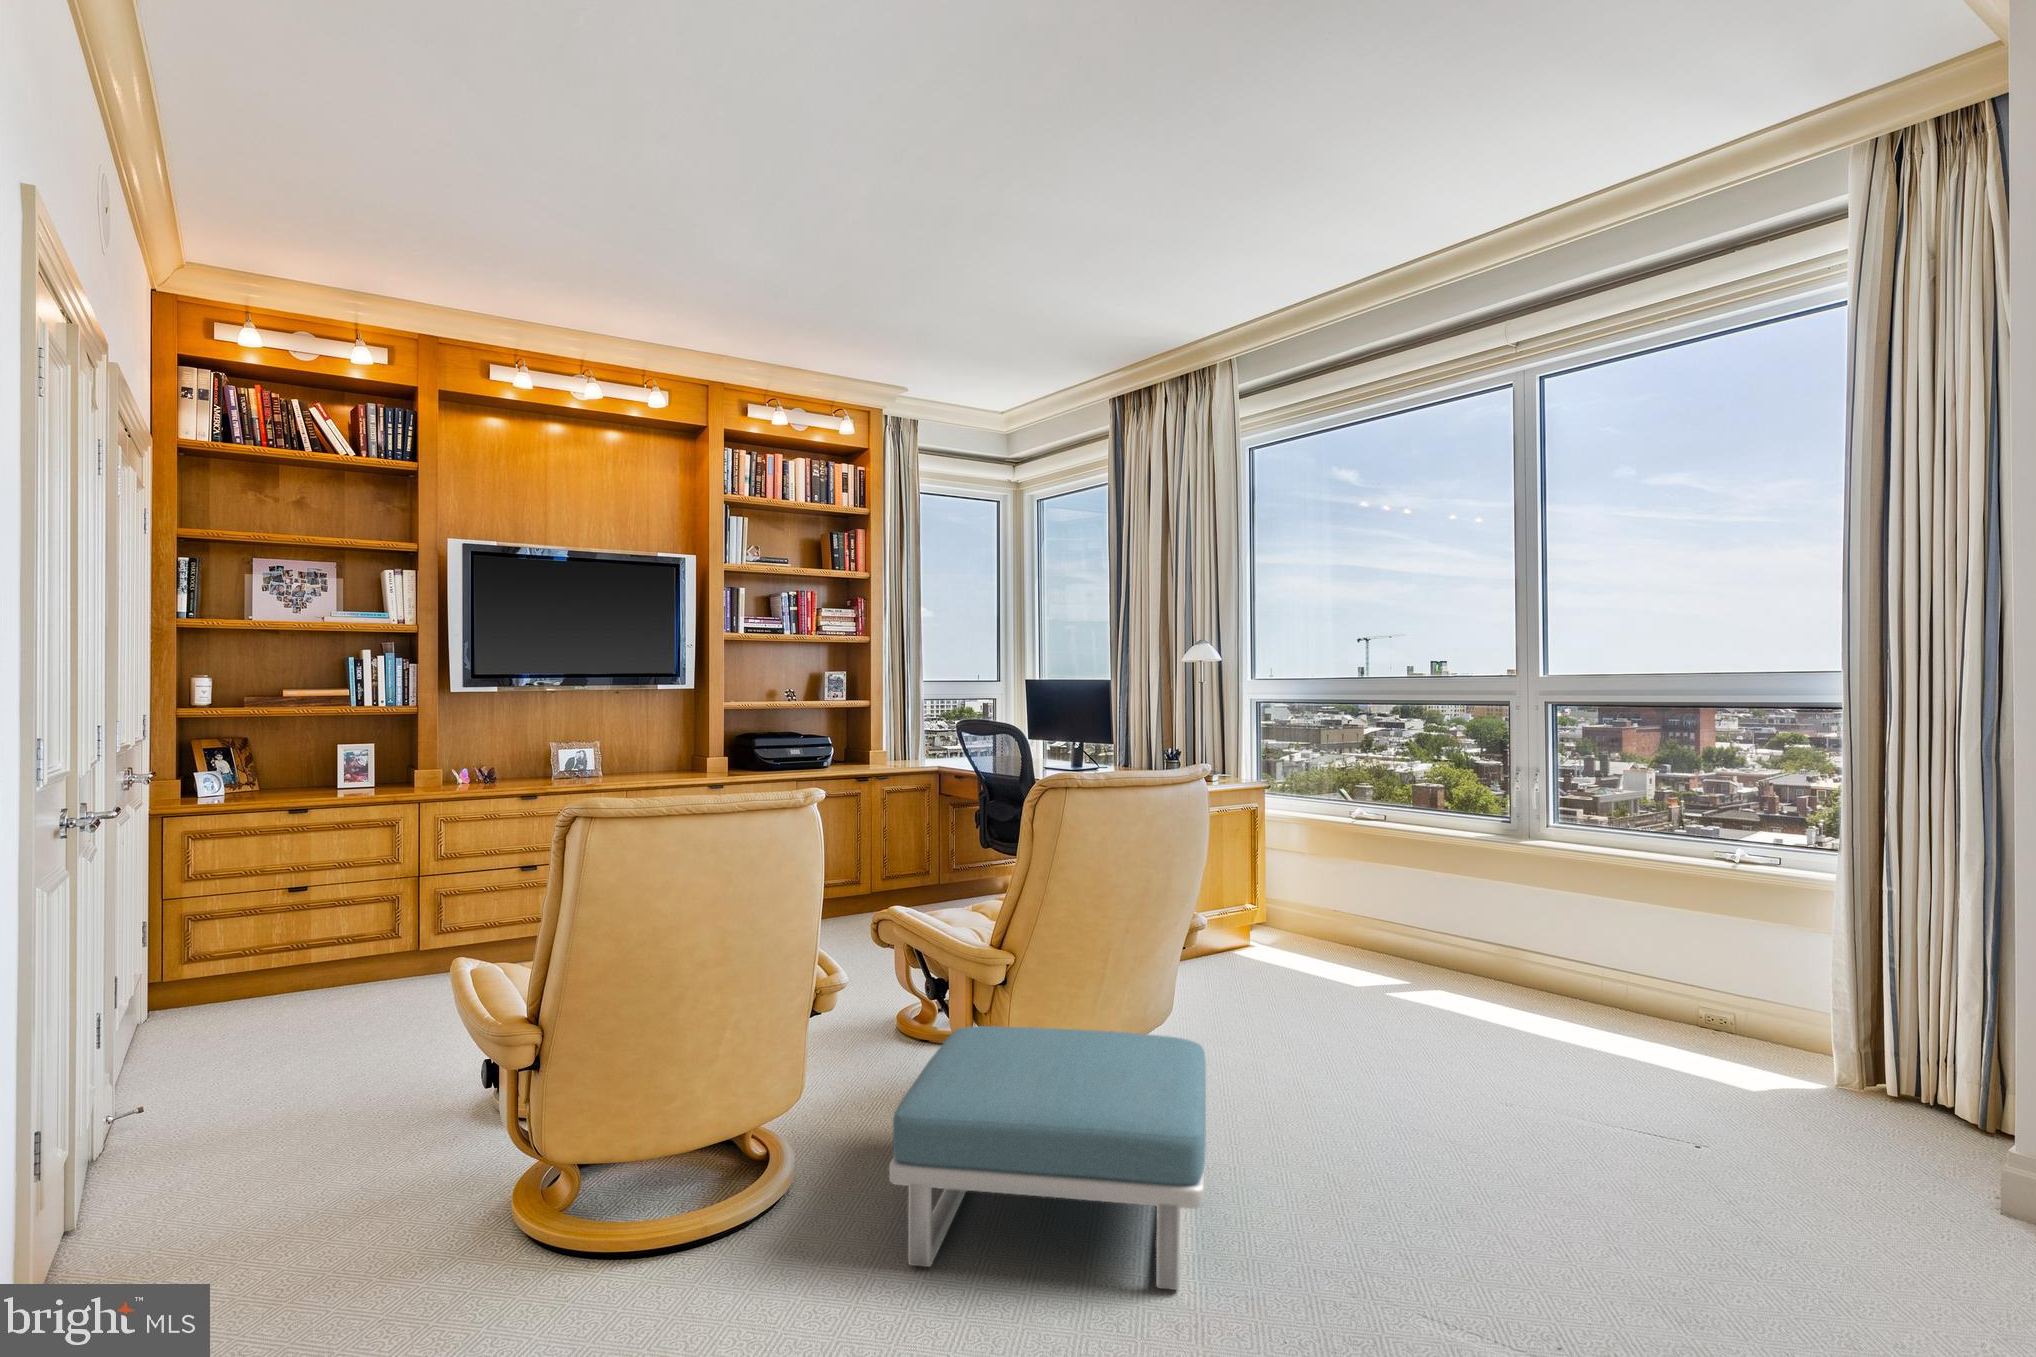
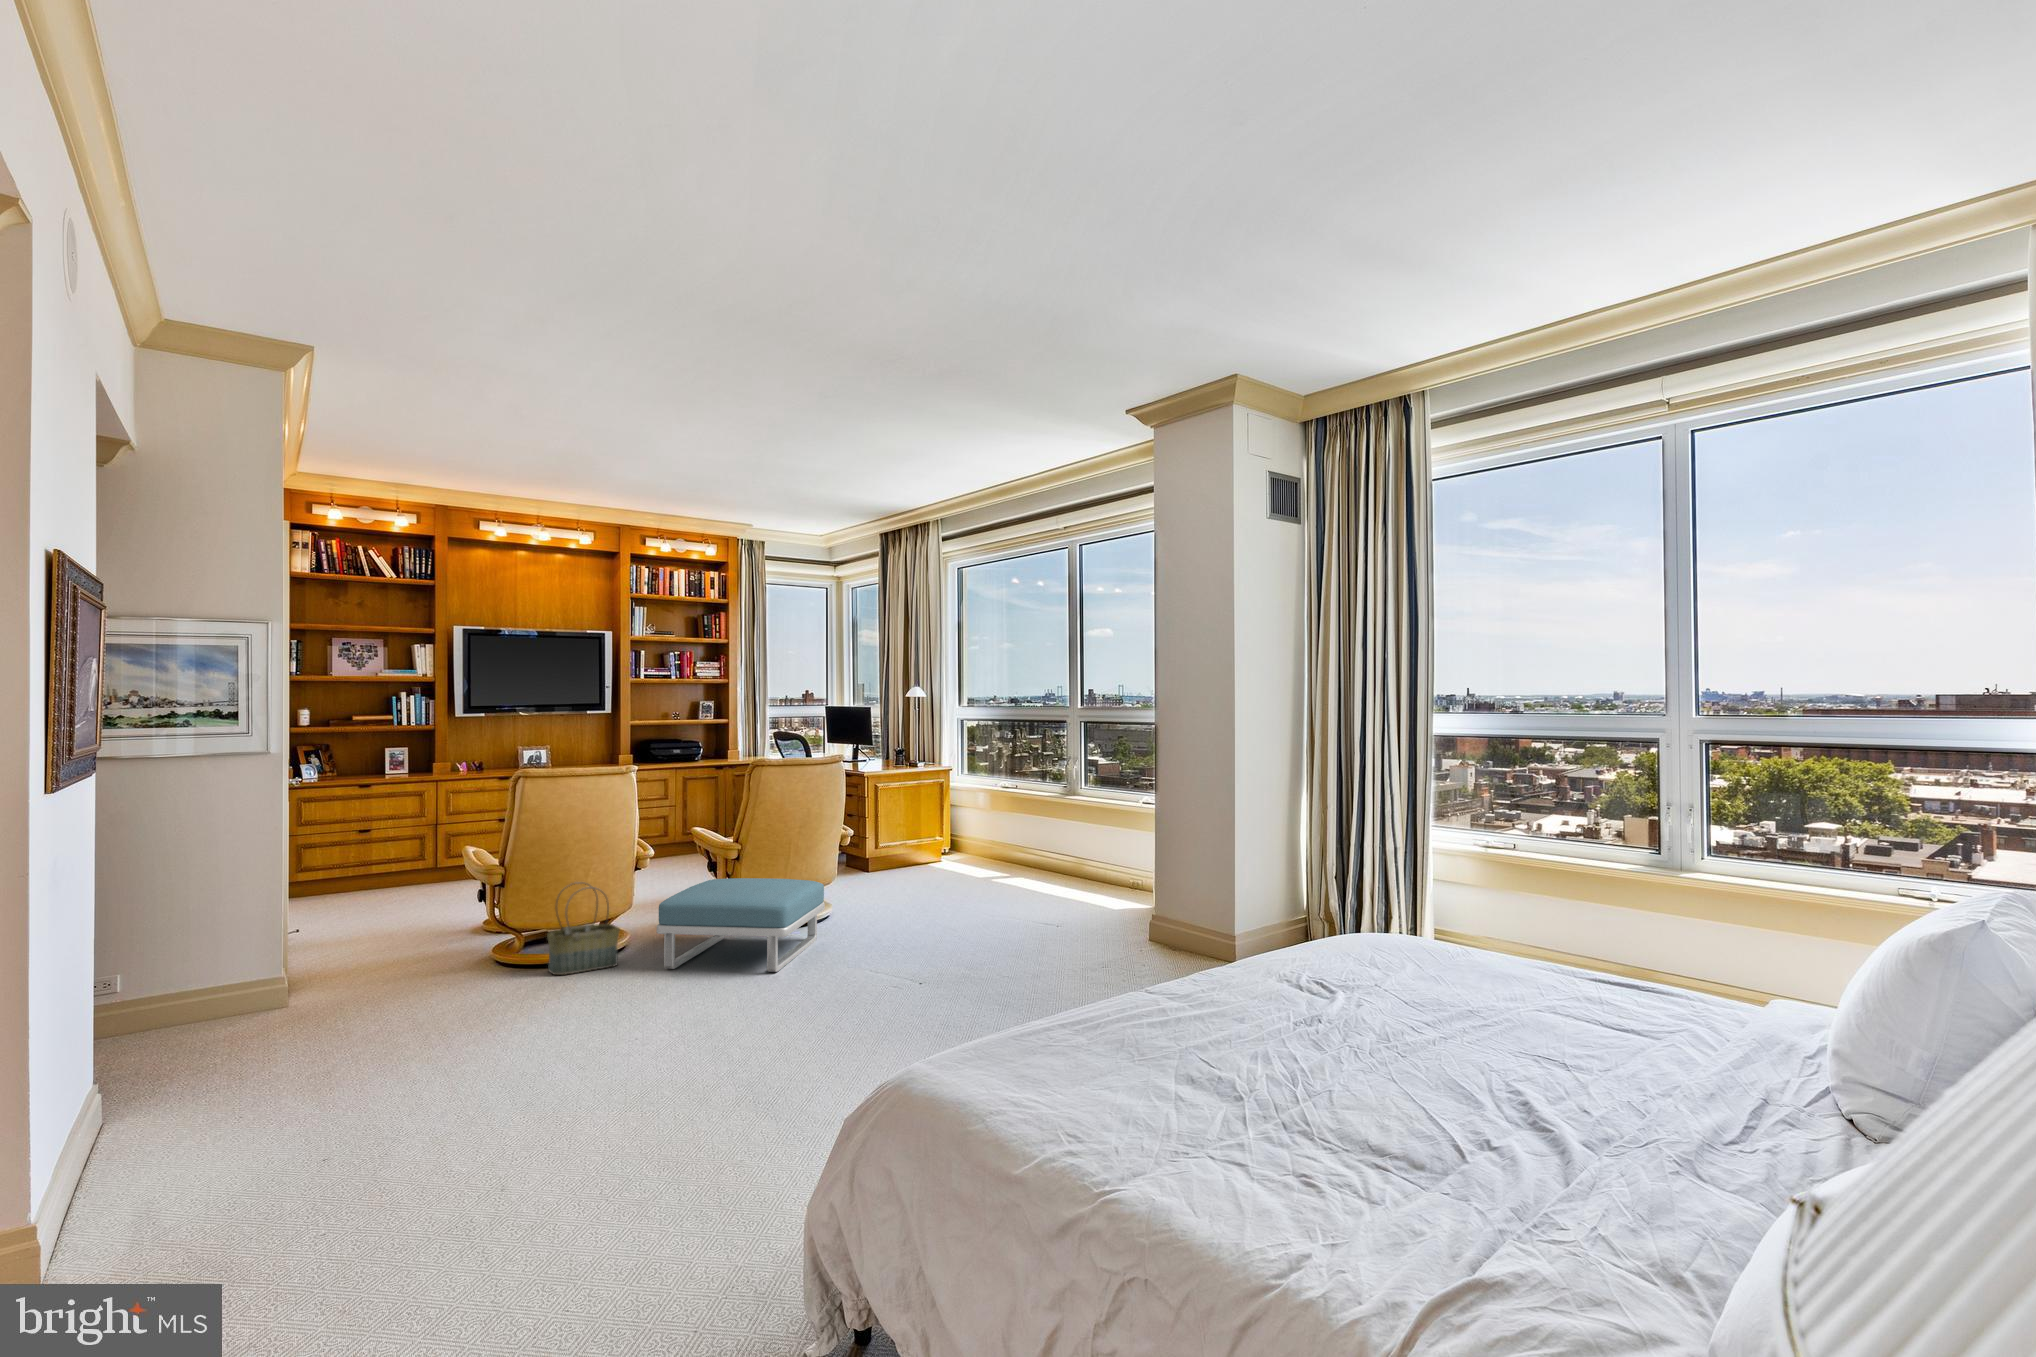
basket: none [643,1052,800,1282] -> present [547,882,620,975]

